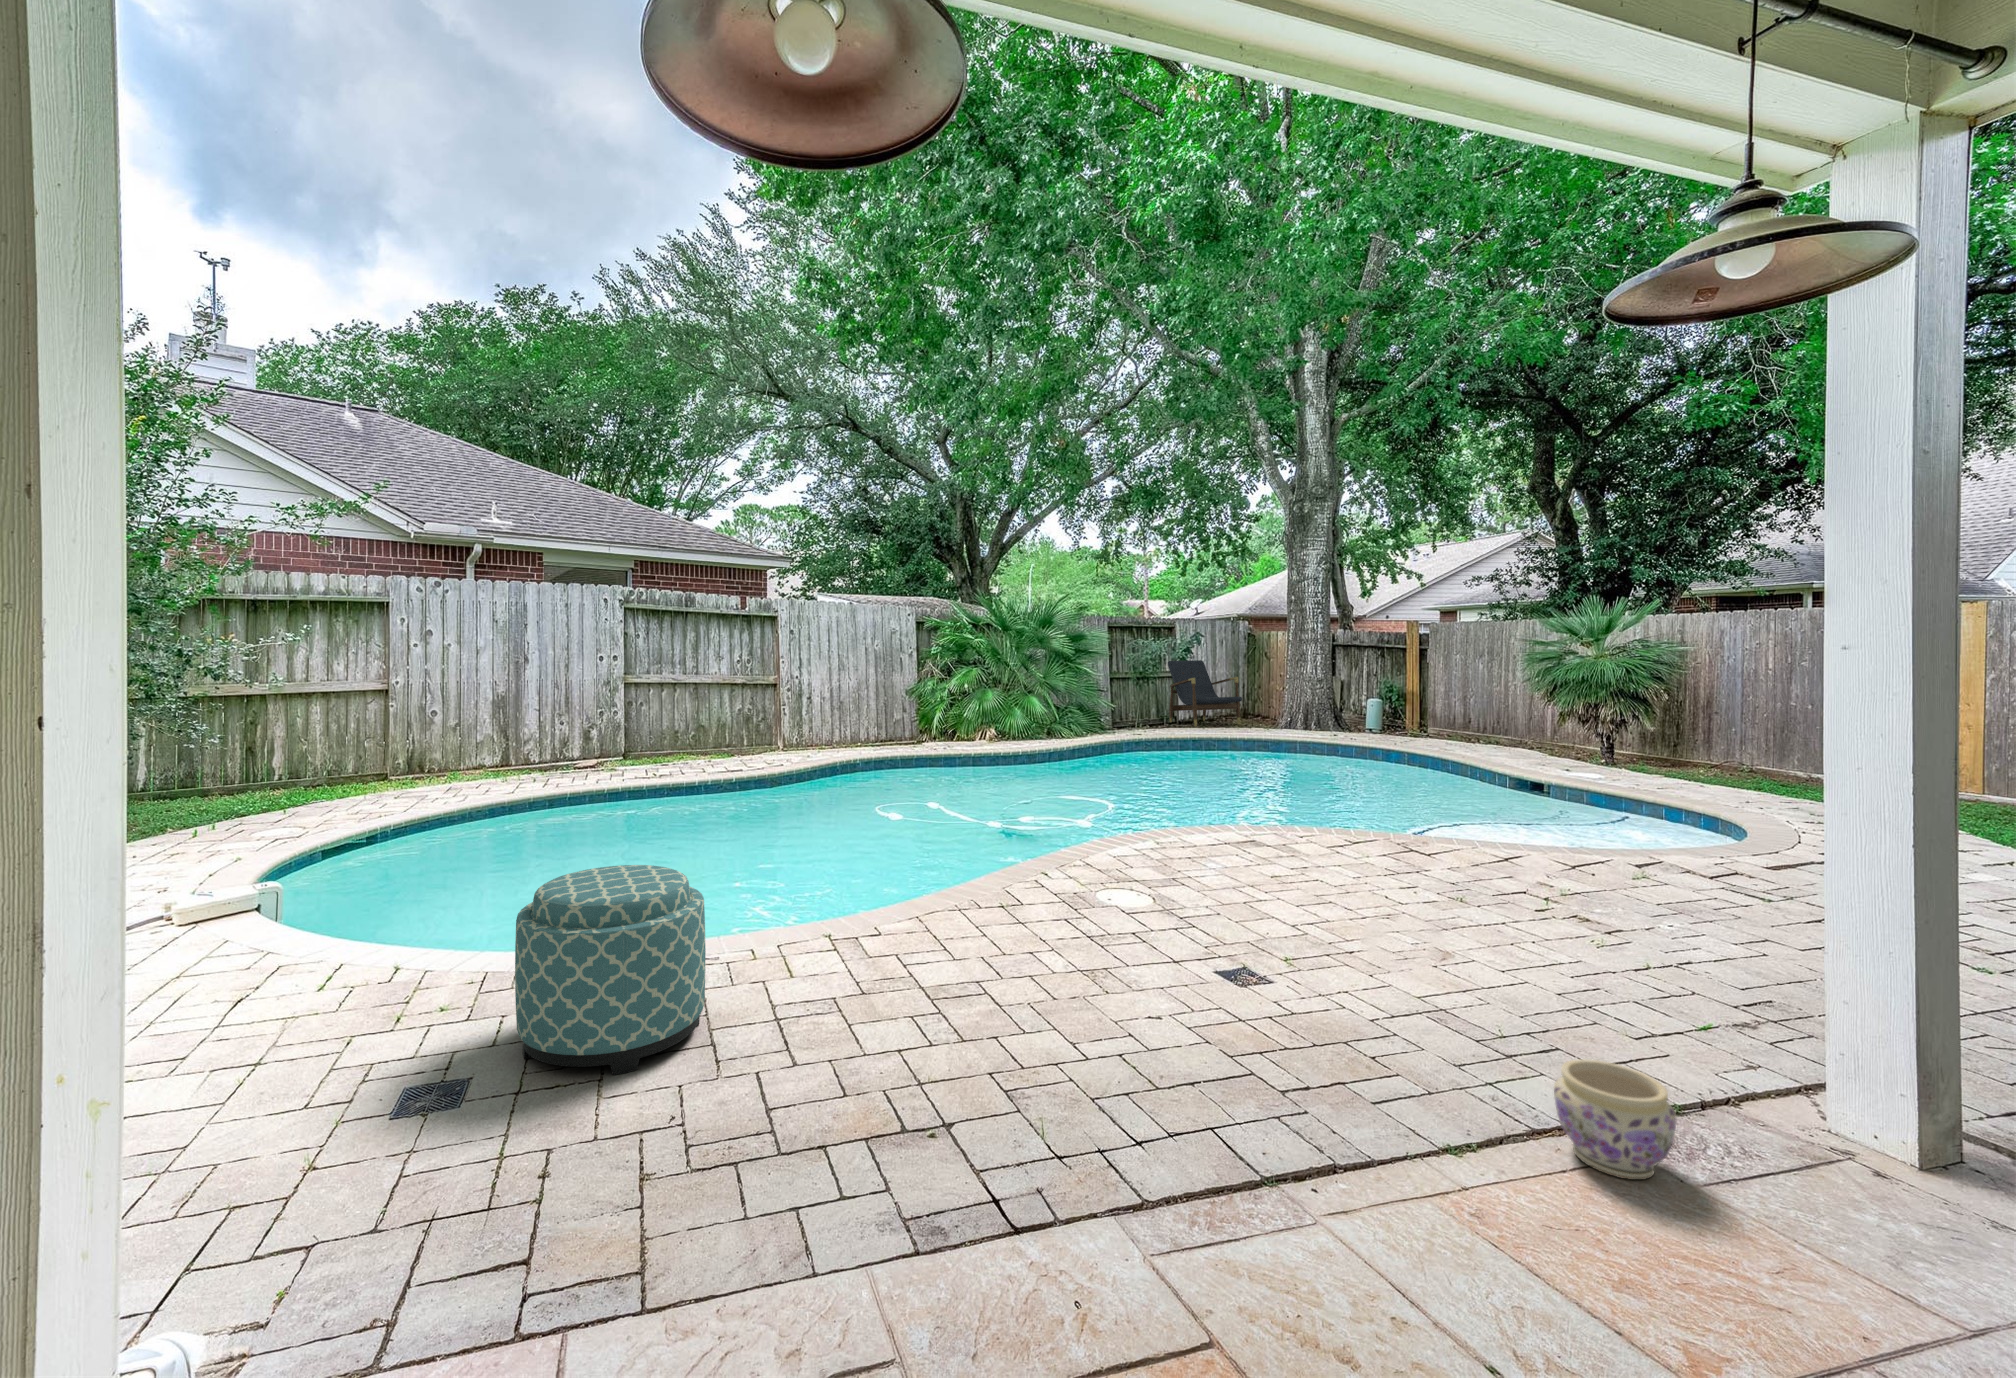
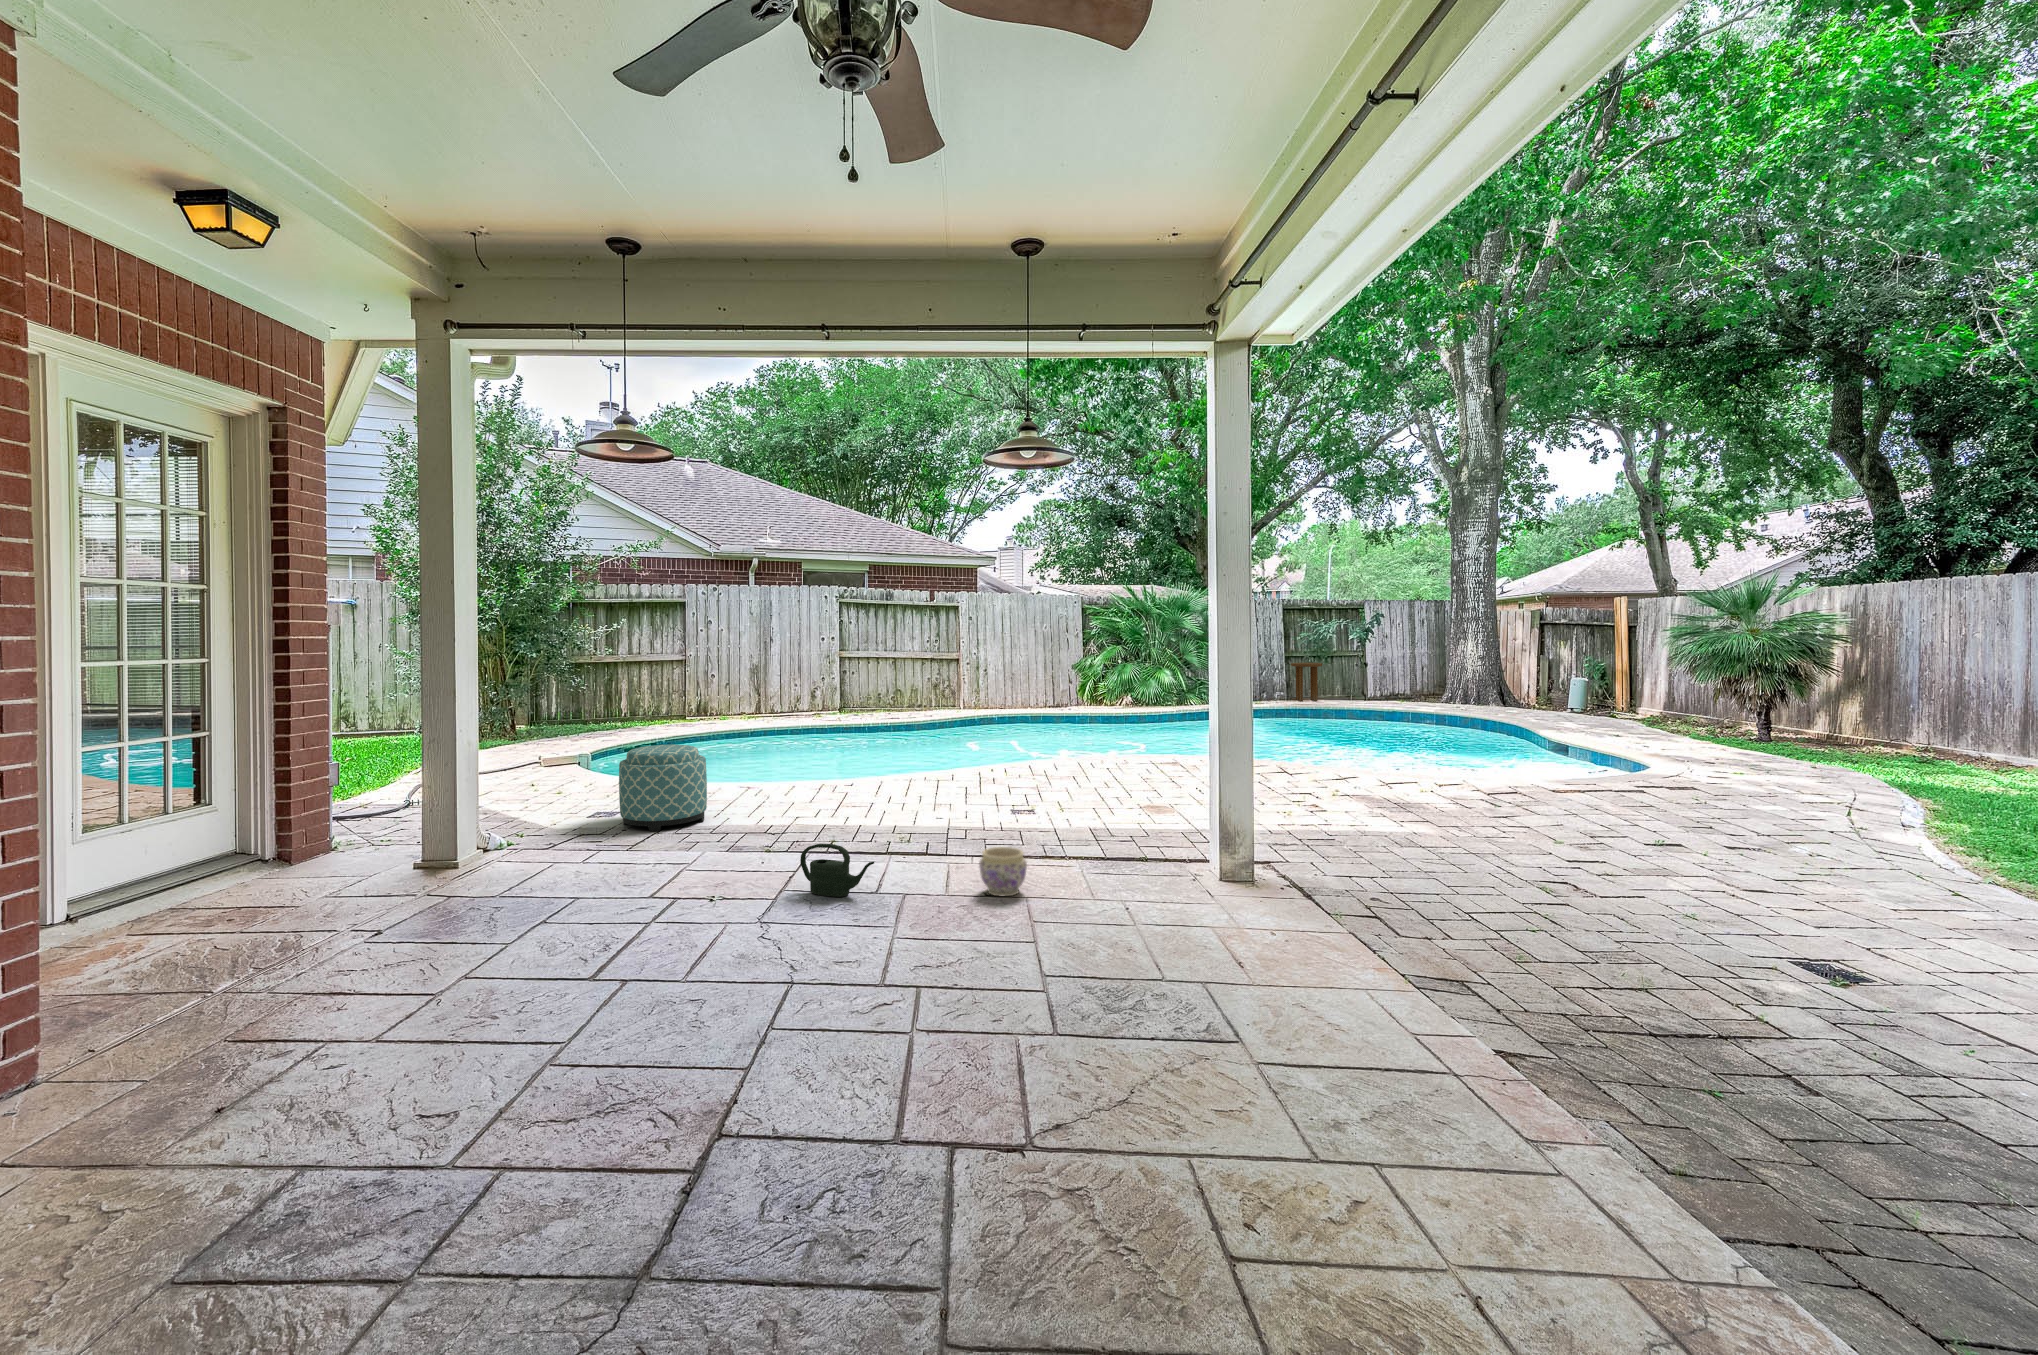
lounge chair: present [1168,660,1242,727] -> none [1347,640,1418,704]
side table: none [1119,685,1151,726] -> present [1291,663,1322,701]
watering can: none [1261,1132,1467,1269] -> present [800,844,874,897]

